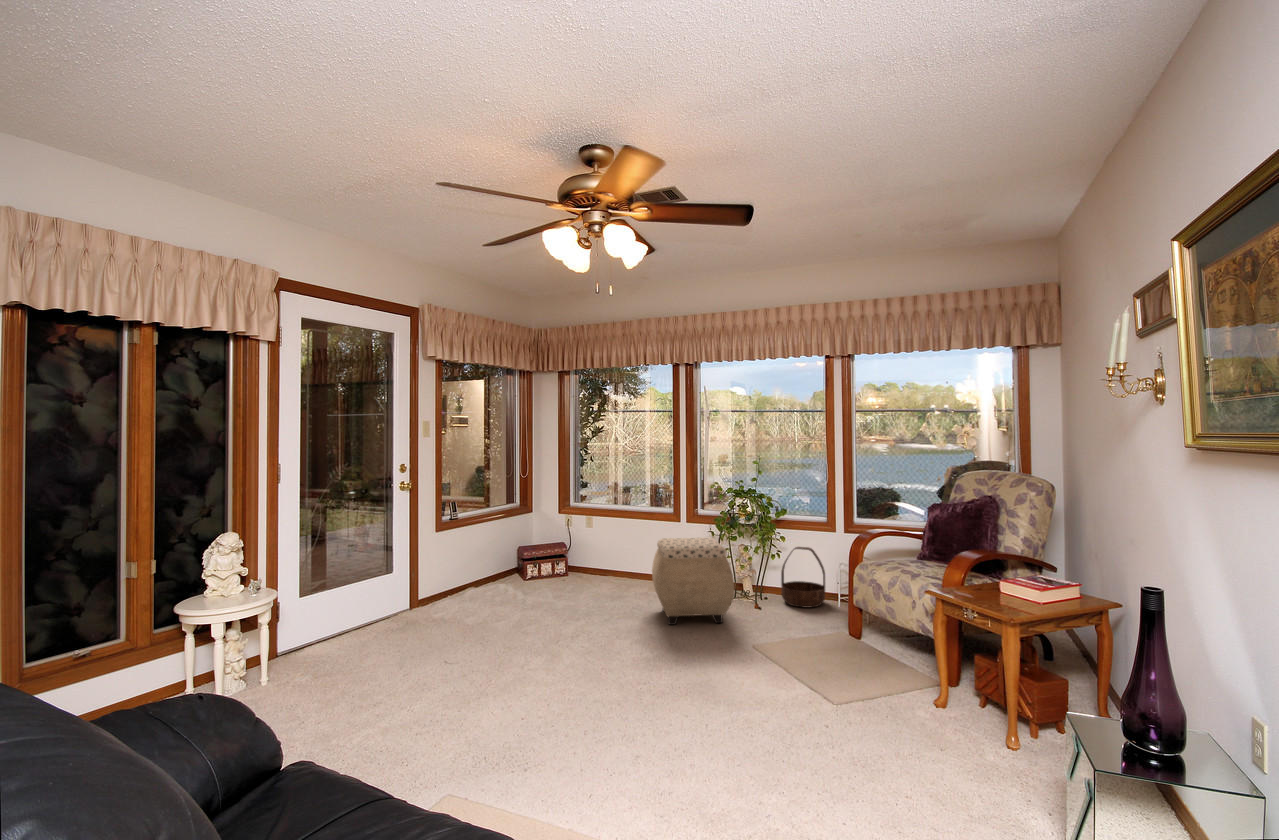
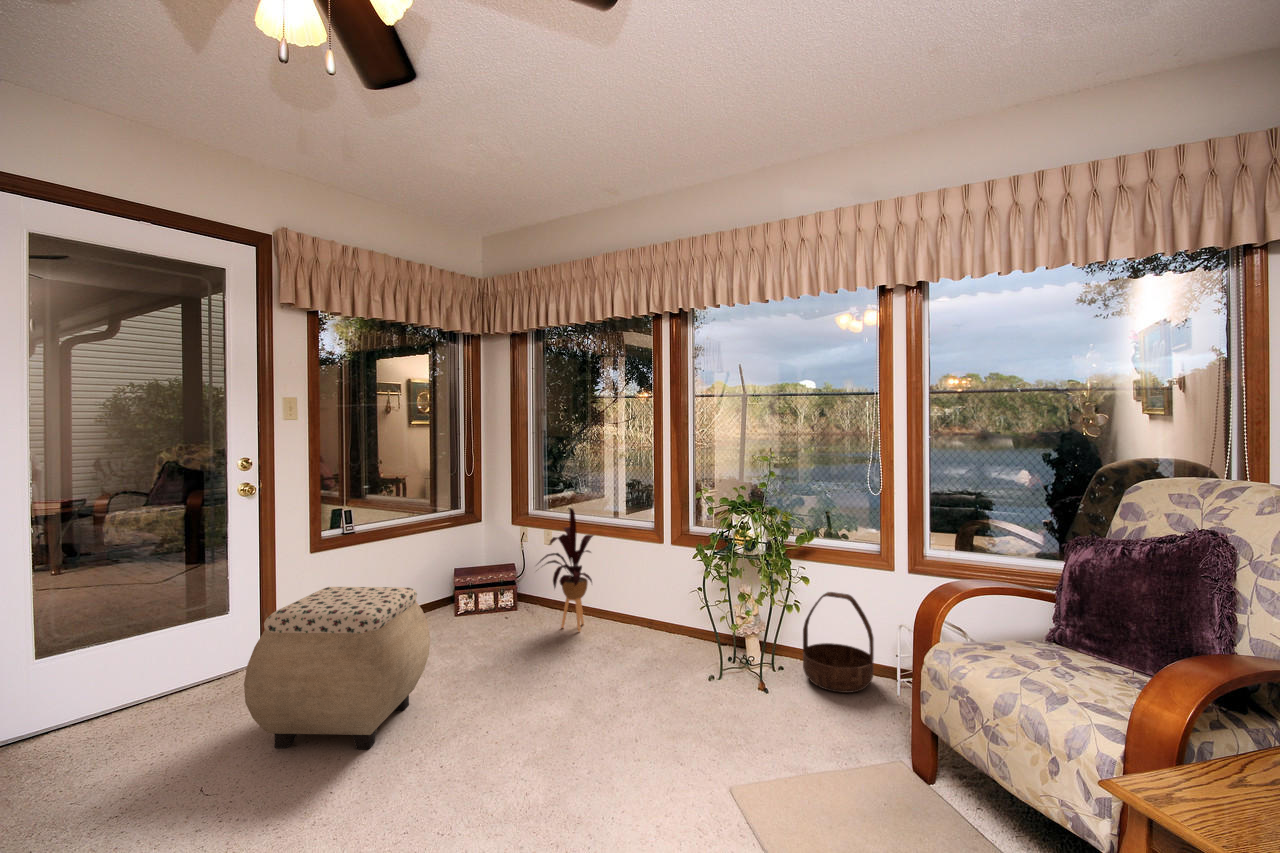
house plant: none [587,498,632,586] -> present [539,508,593,631]
ottoman: present [652,538,734,625] -> present [244,587,430,749]

